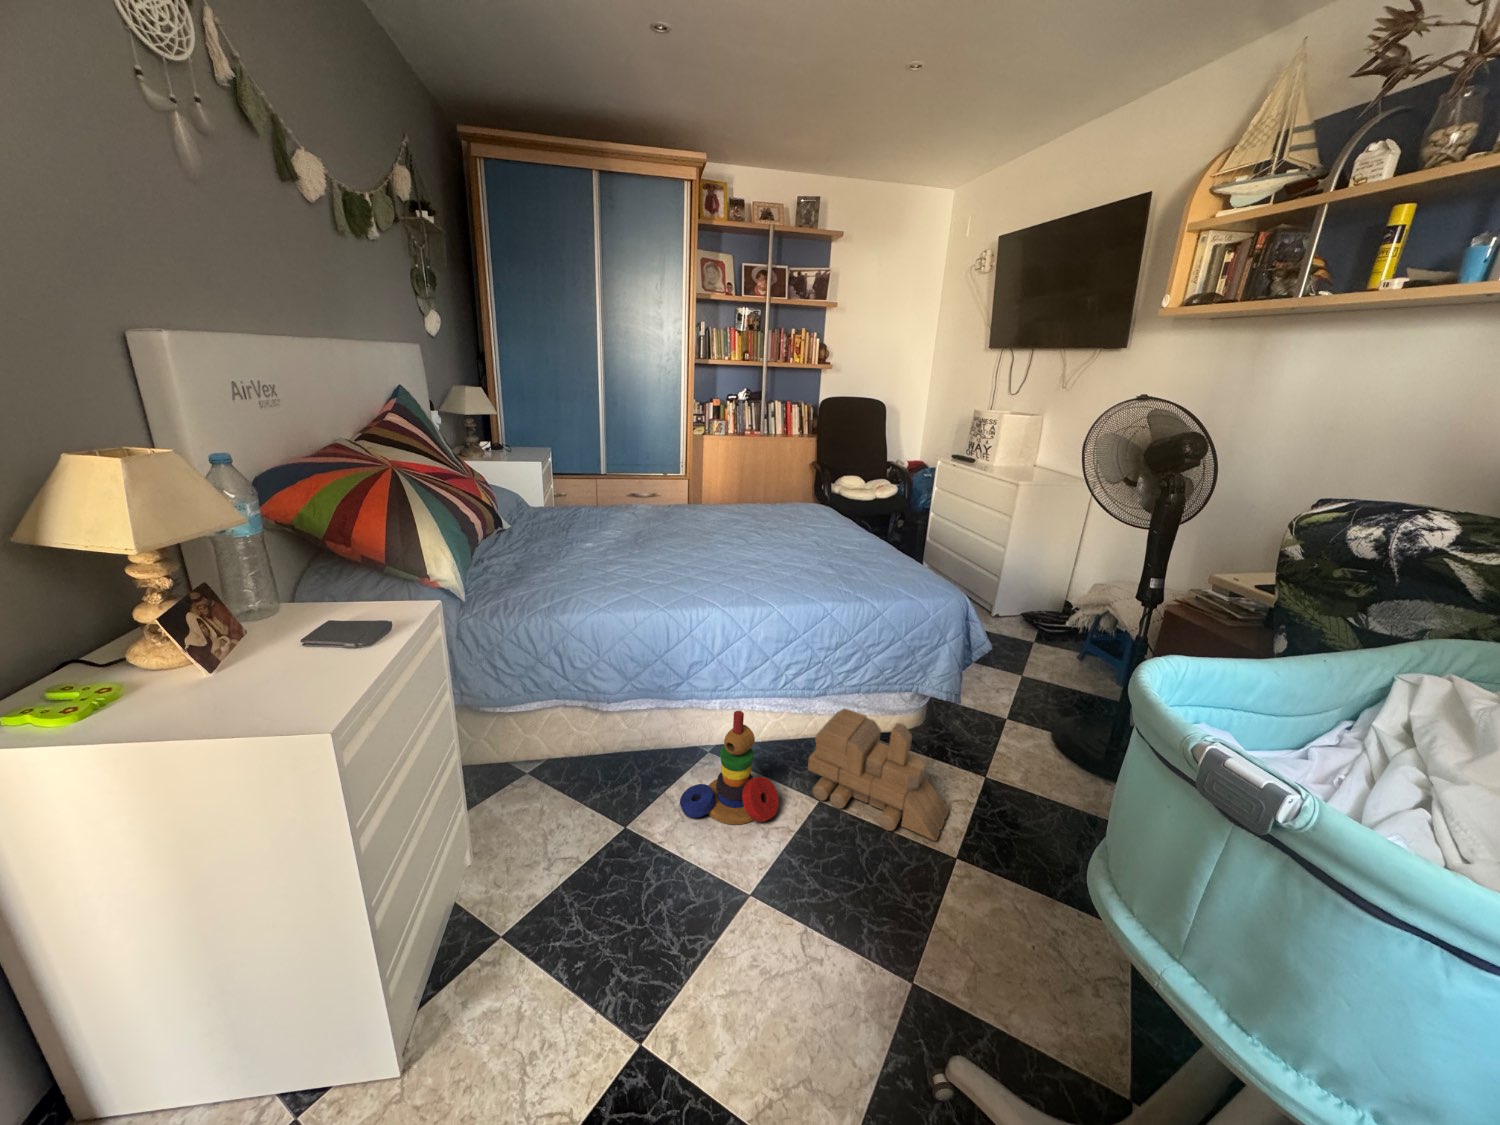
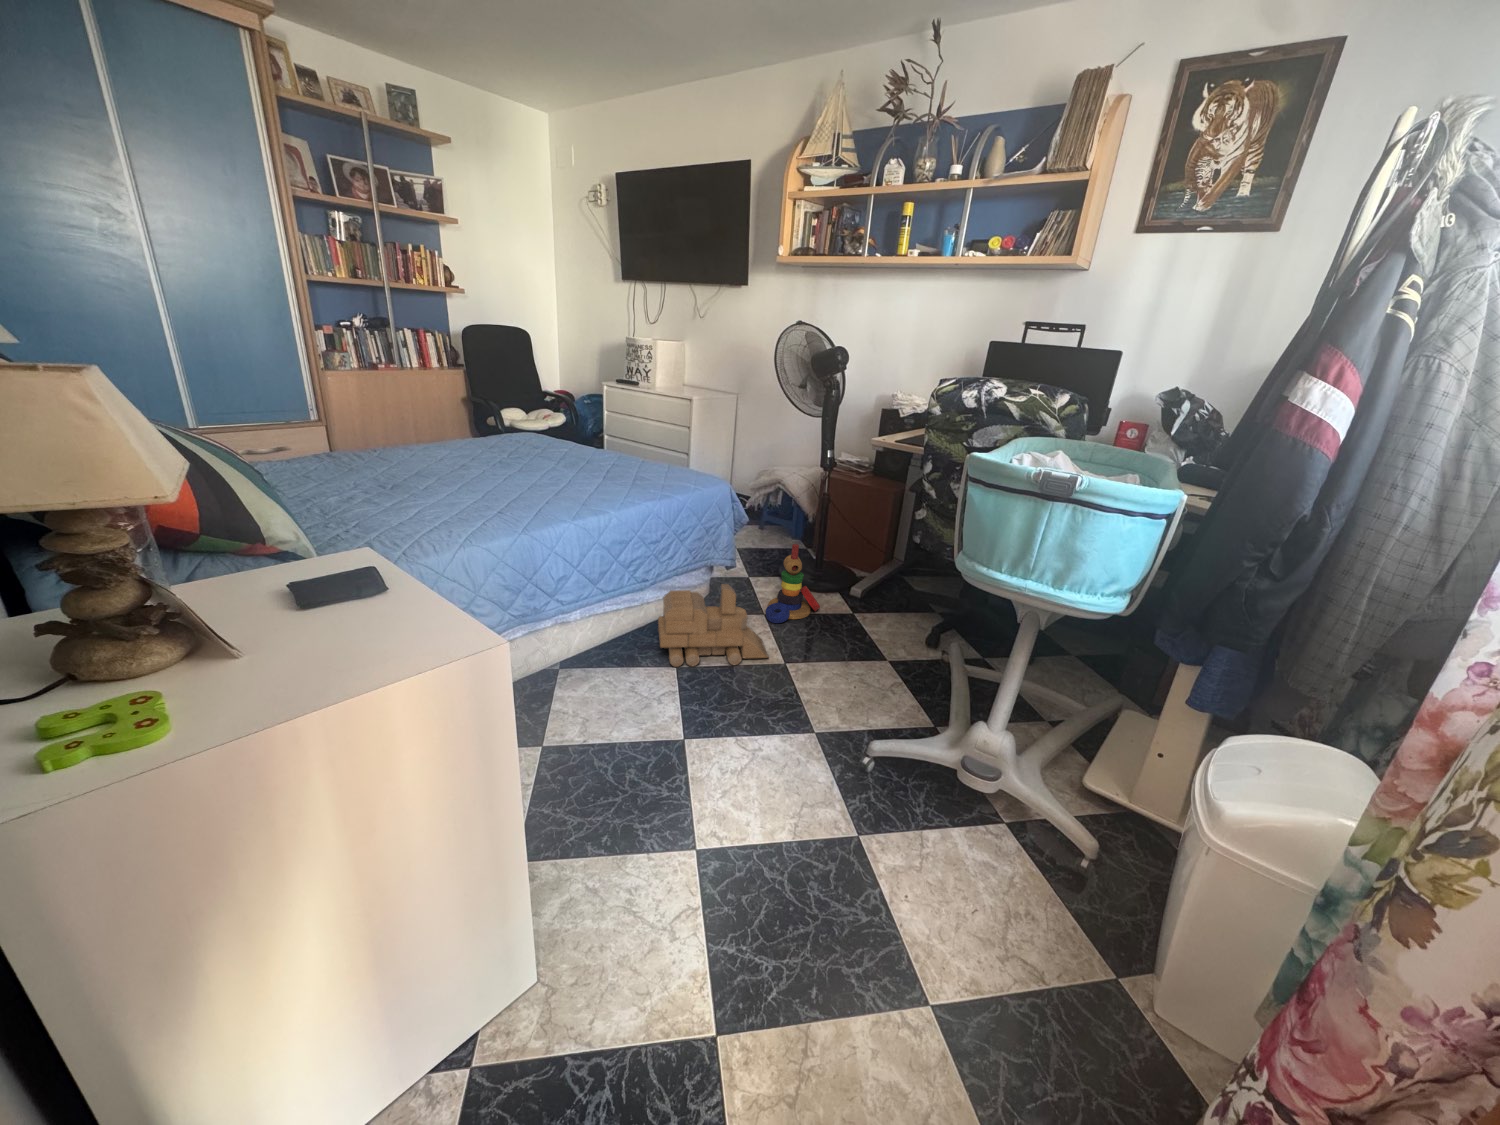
stacking toy: present [680,711,779,825] -> present [766,544,820,623]

